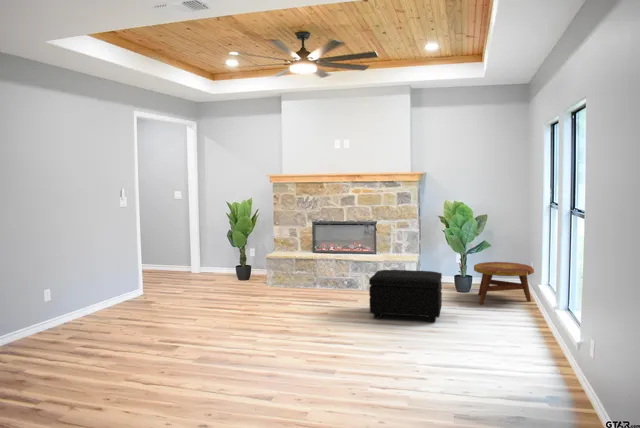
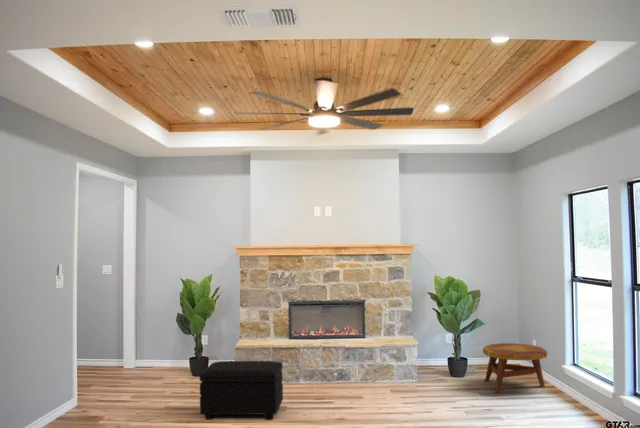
footstool: present [369,270,442,322] -> present [200,361,283,420]

